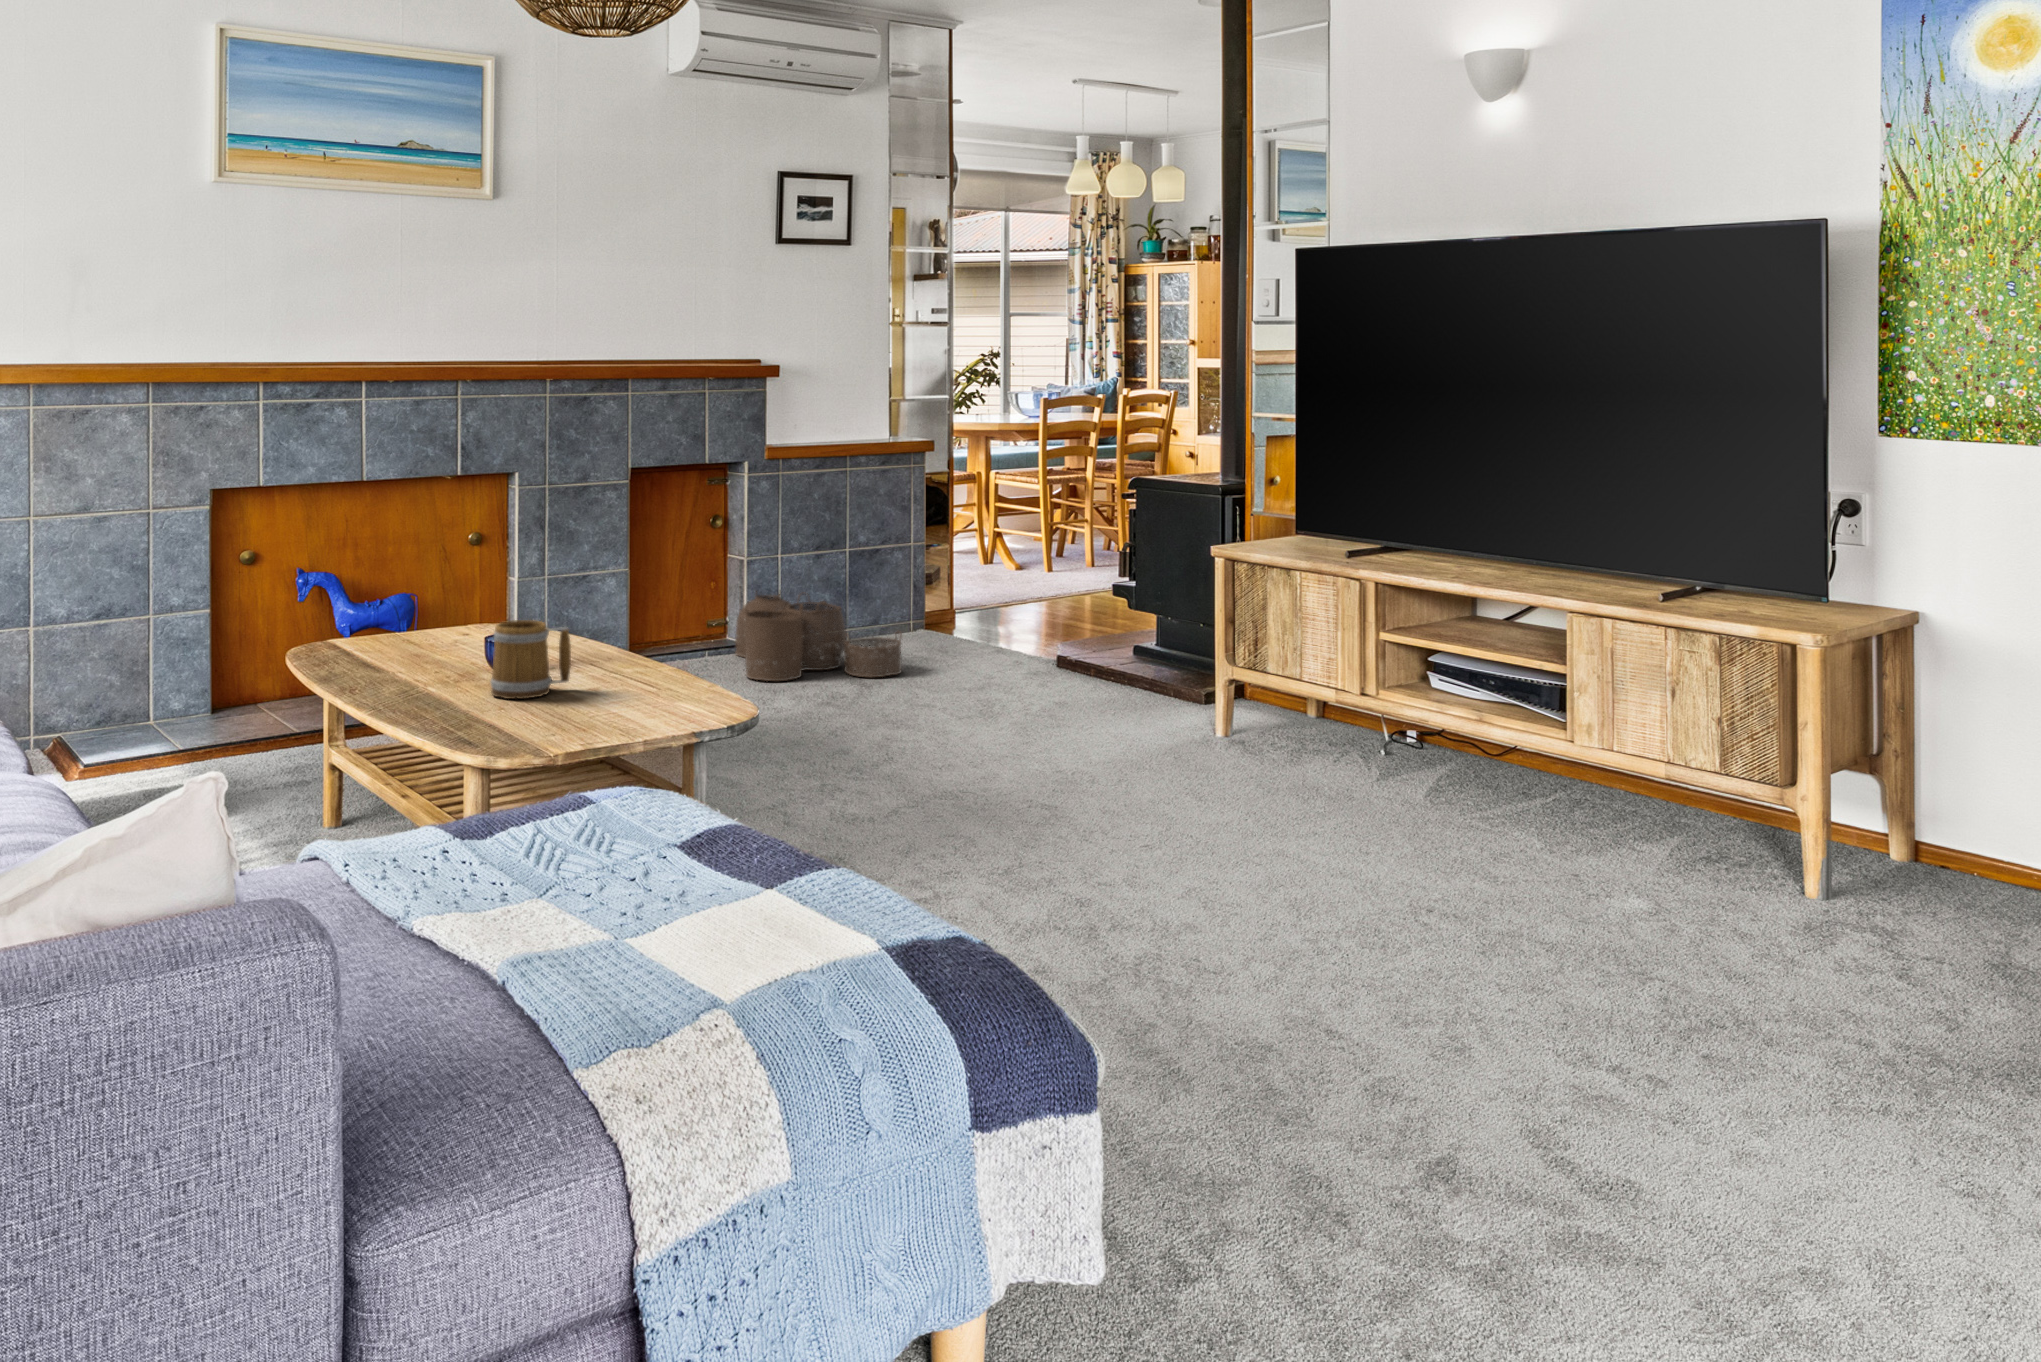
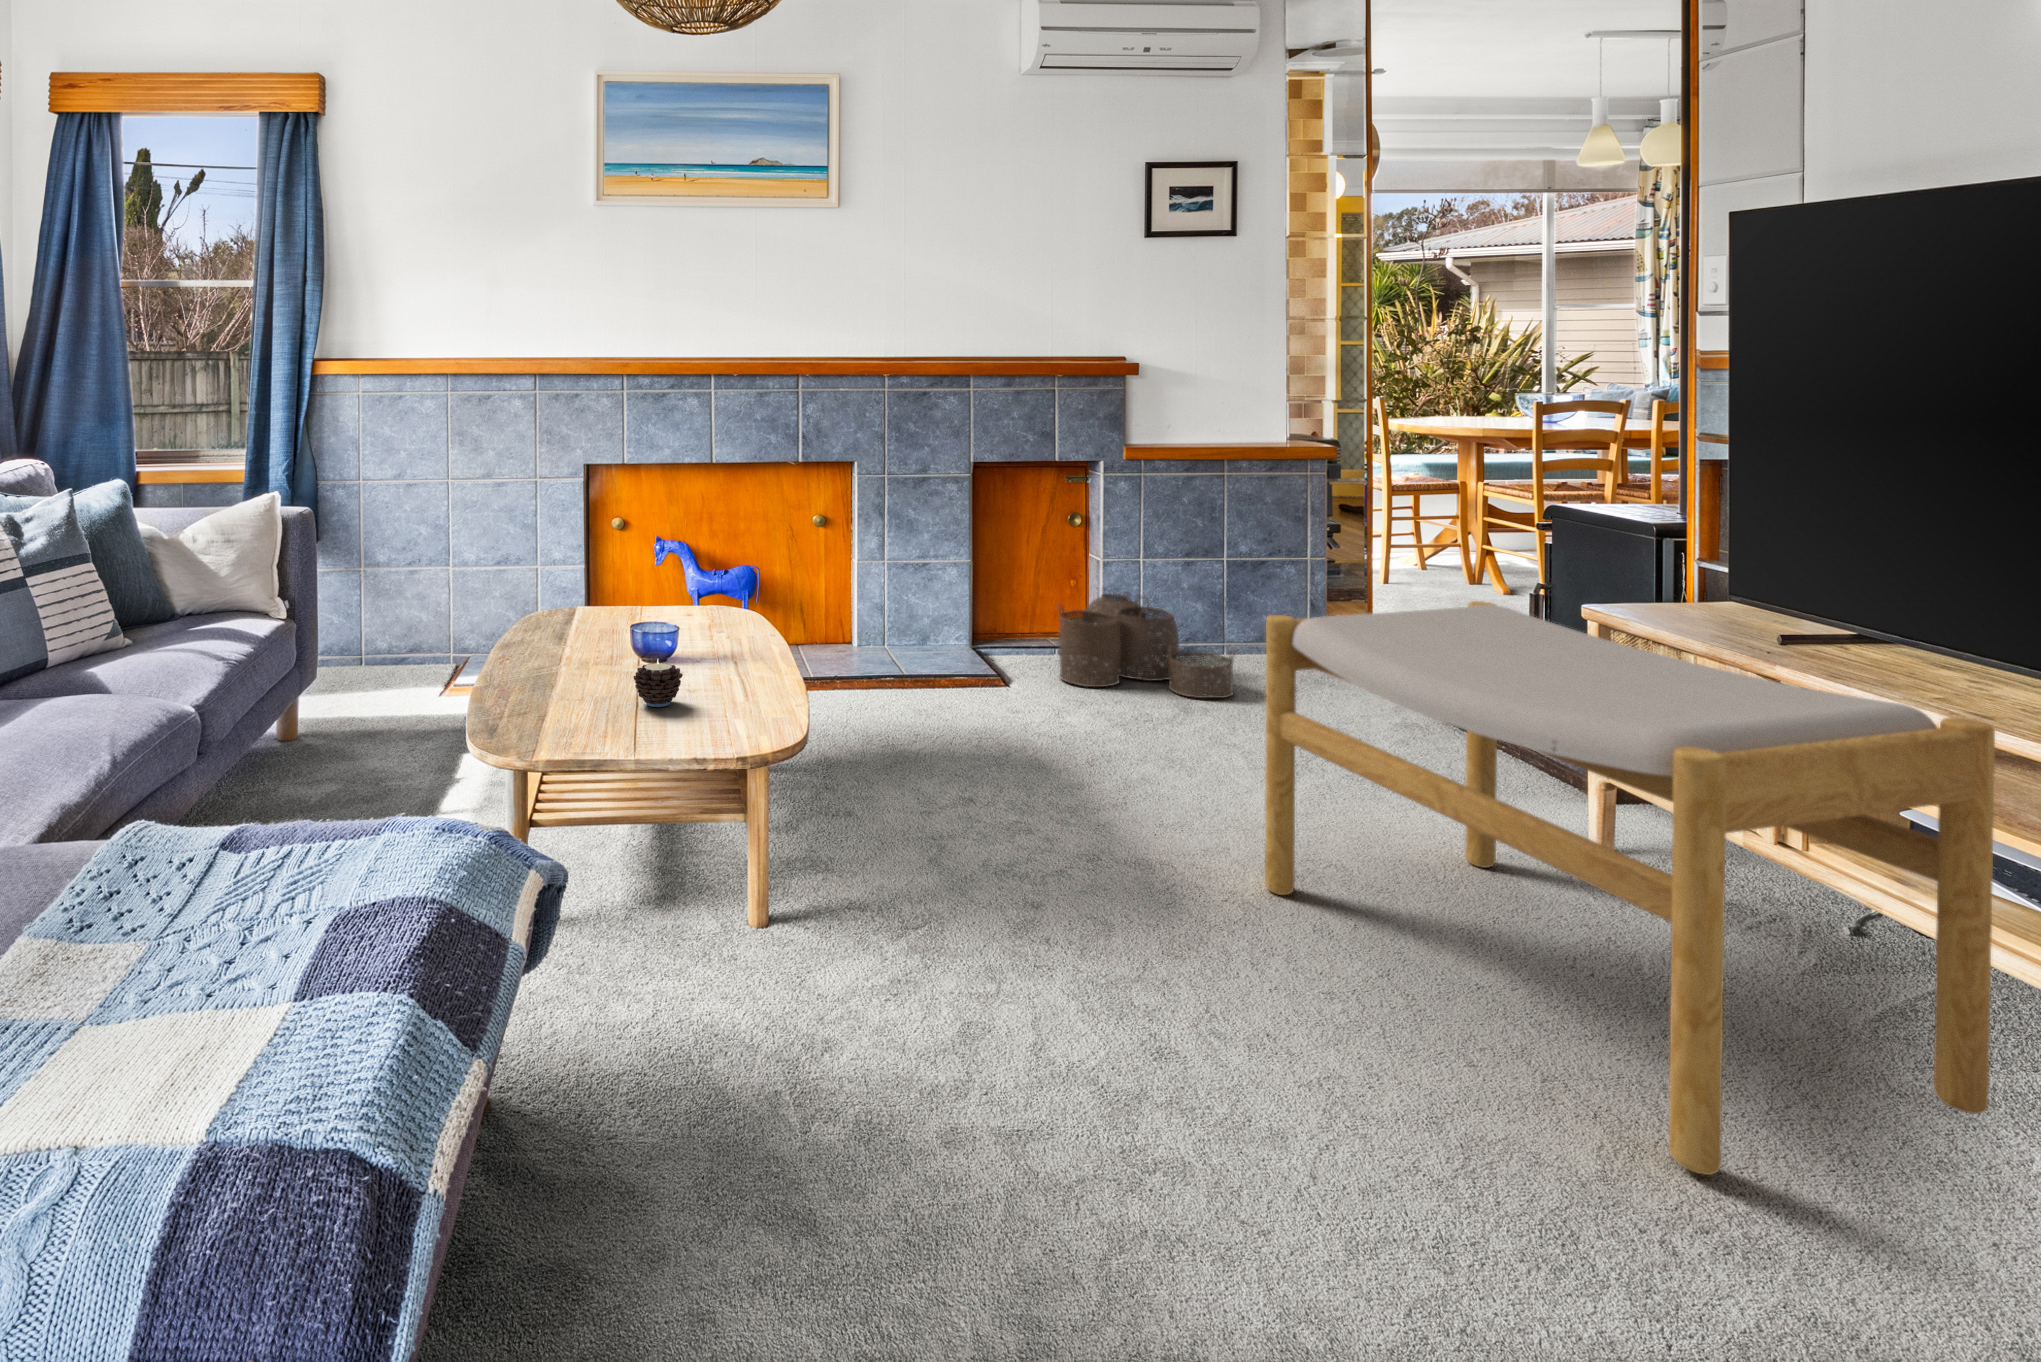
footstool: none [1057,548,1488,862] -> present [1265,601,1995,1175]
mug: present [491,620,571,699] -> none [558,610,637,692]
candle: none [596,653,641,698] -> present [634,660,683,707]

